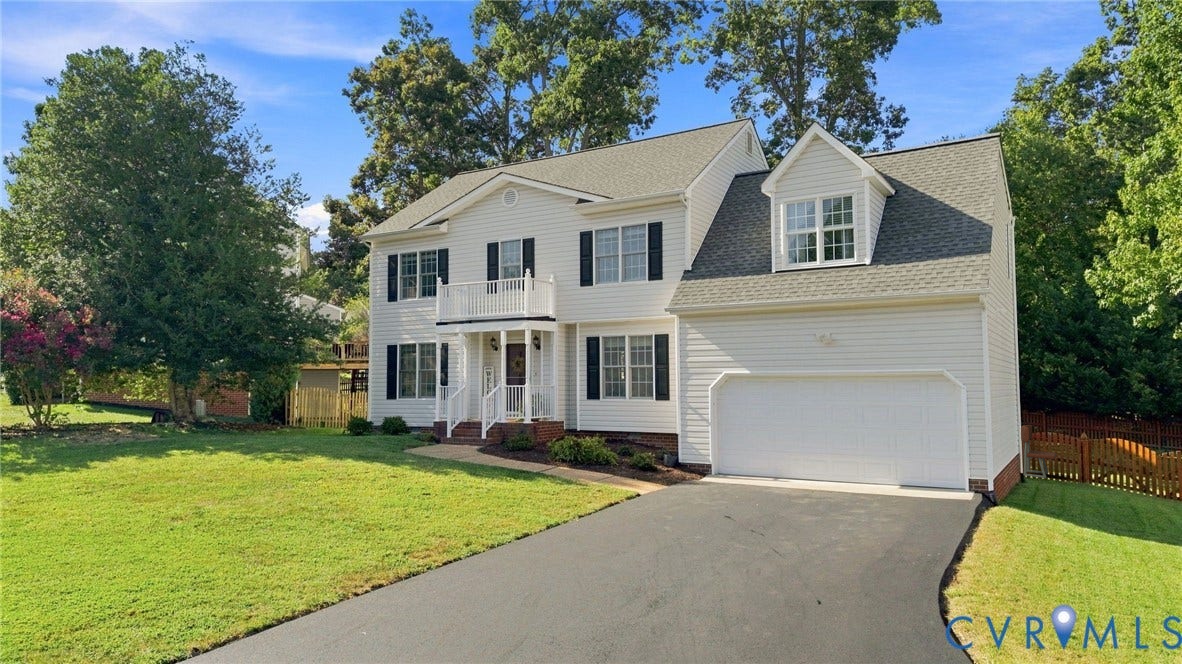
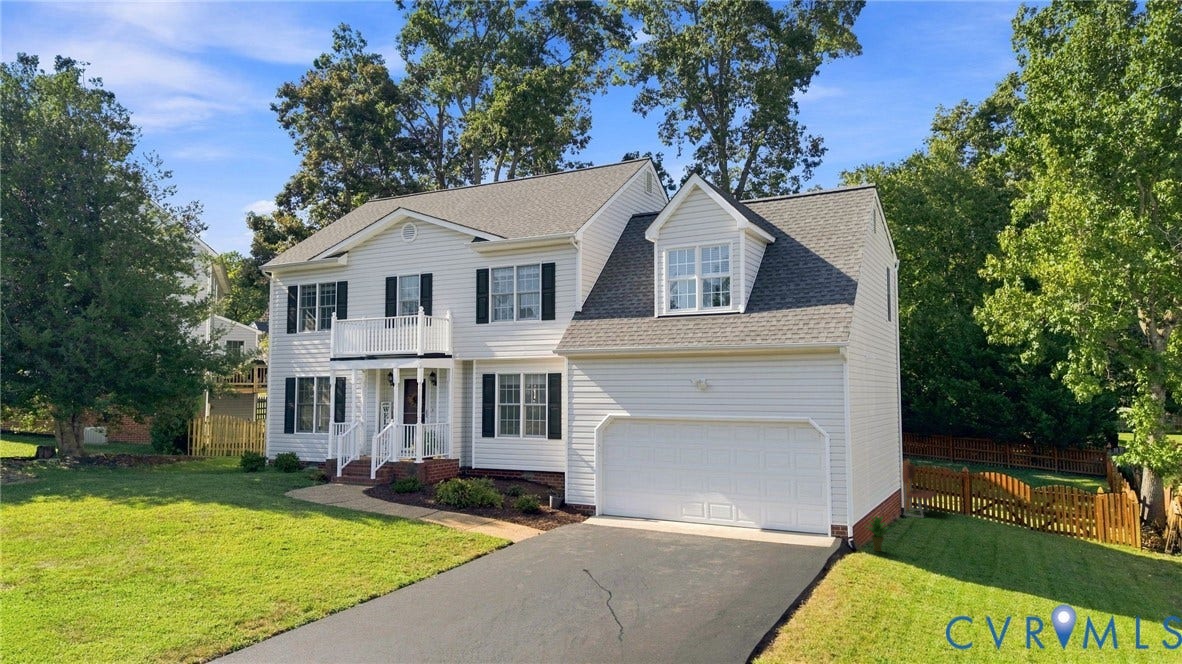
potted plant: none [1002,466,1032,501] -> present [868,516,890,552]

